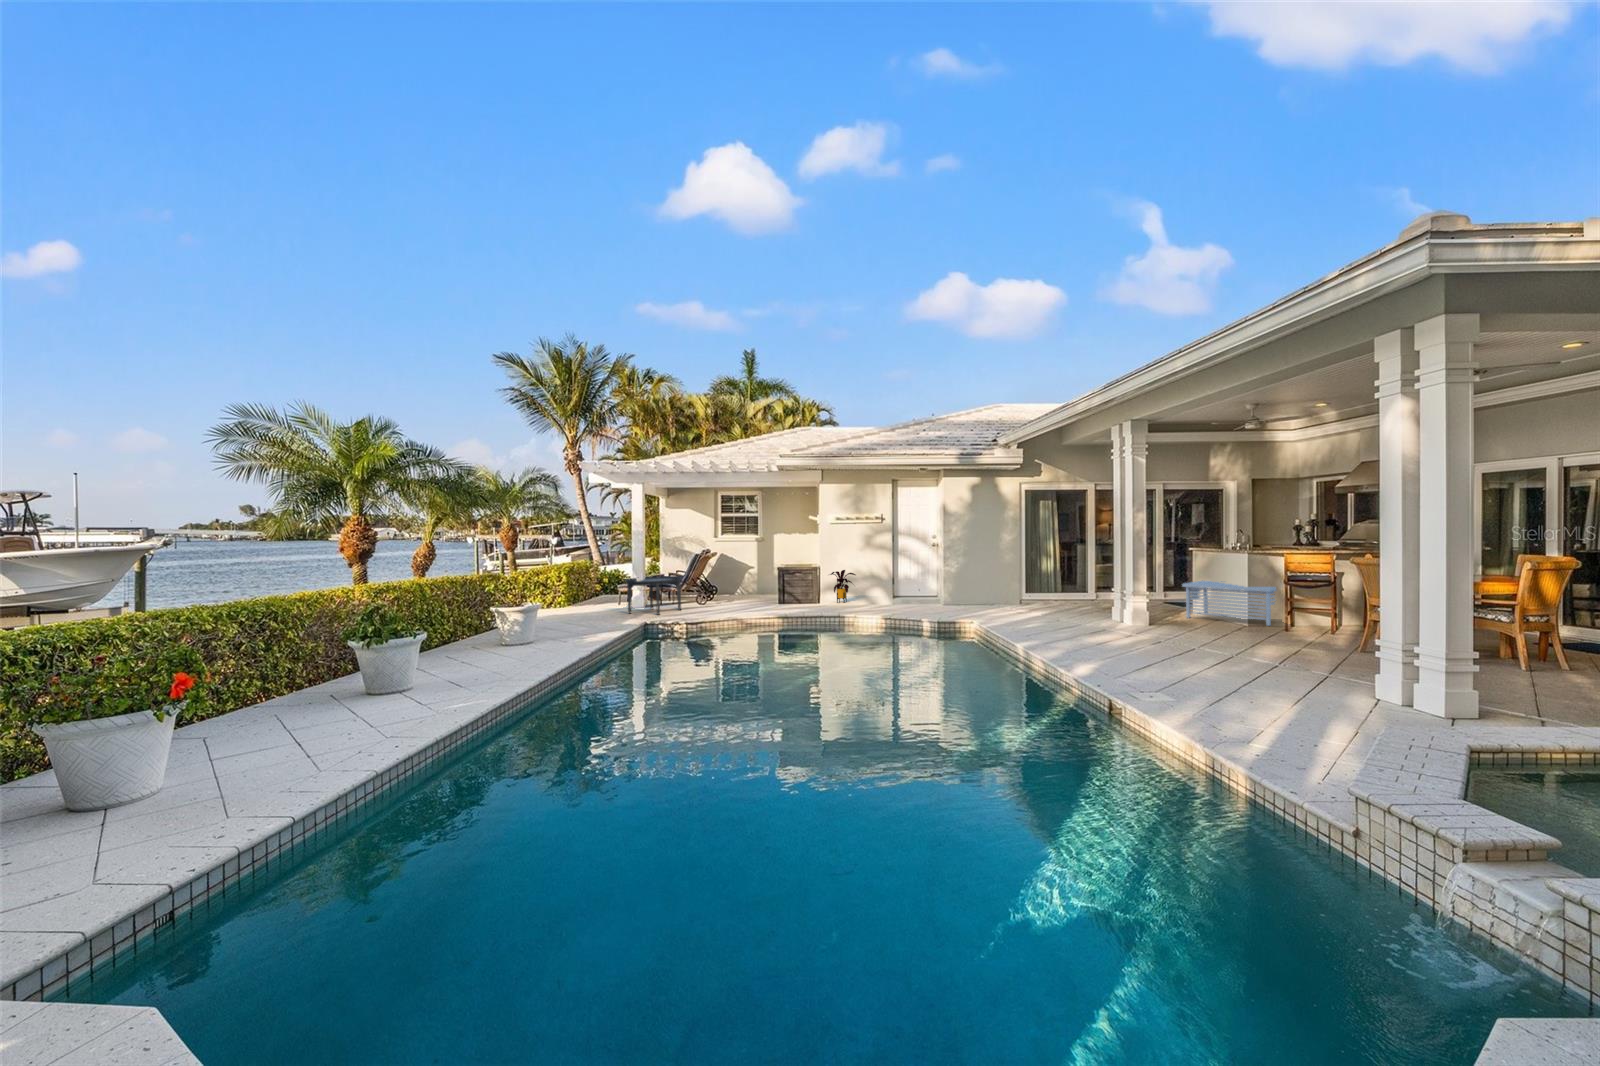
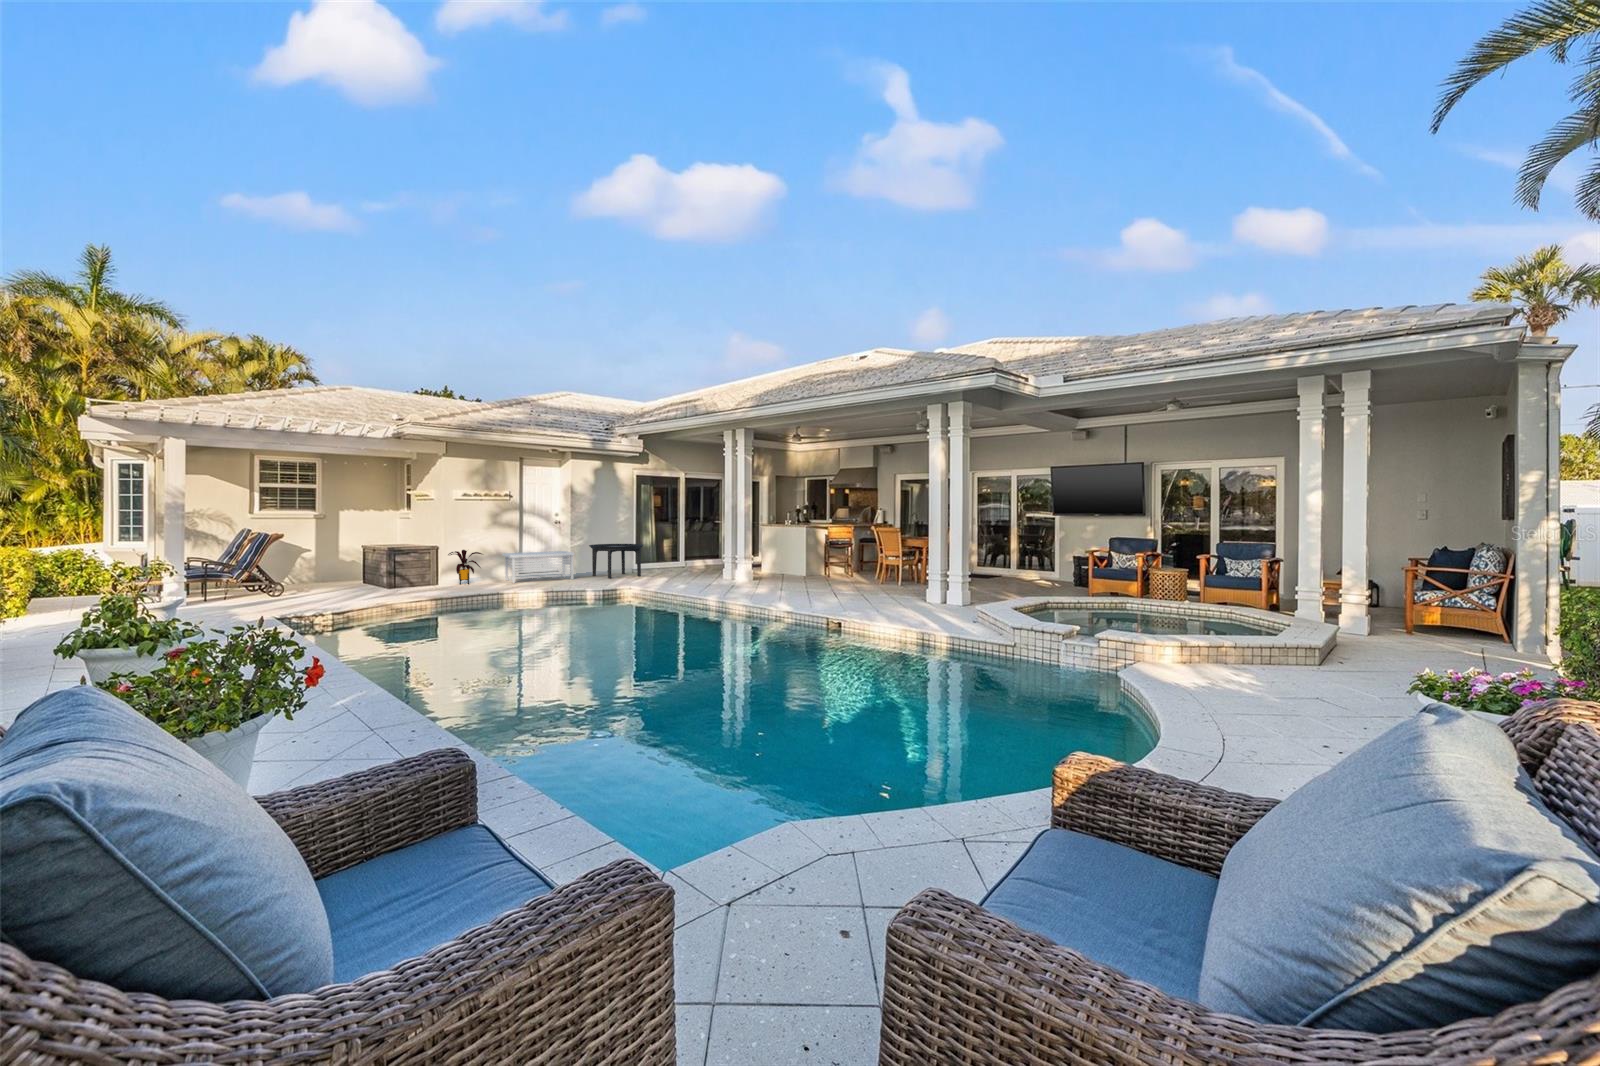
round table: present [625,576,682,615] -> present [589,544,643,578]
storage bench: present [1182,581,1276,626] -> present [502,551,574,583]

